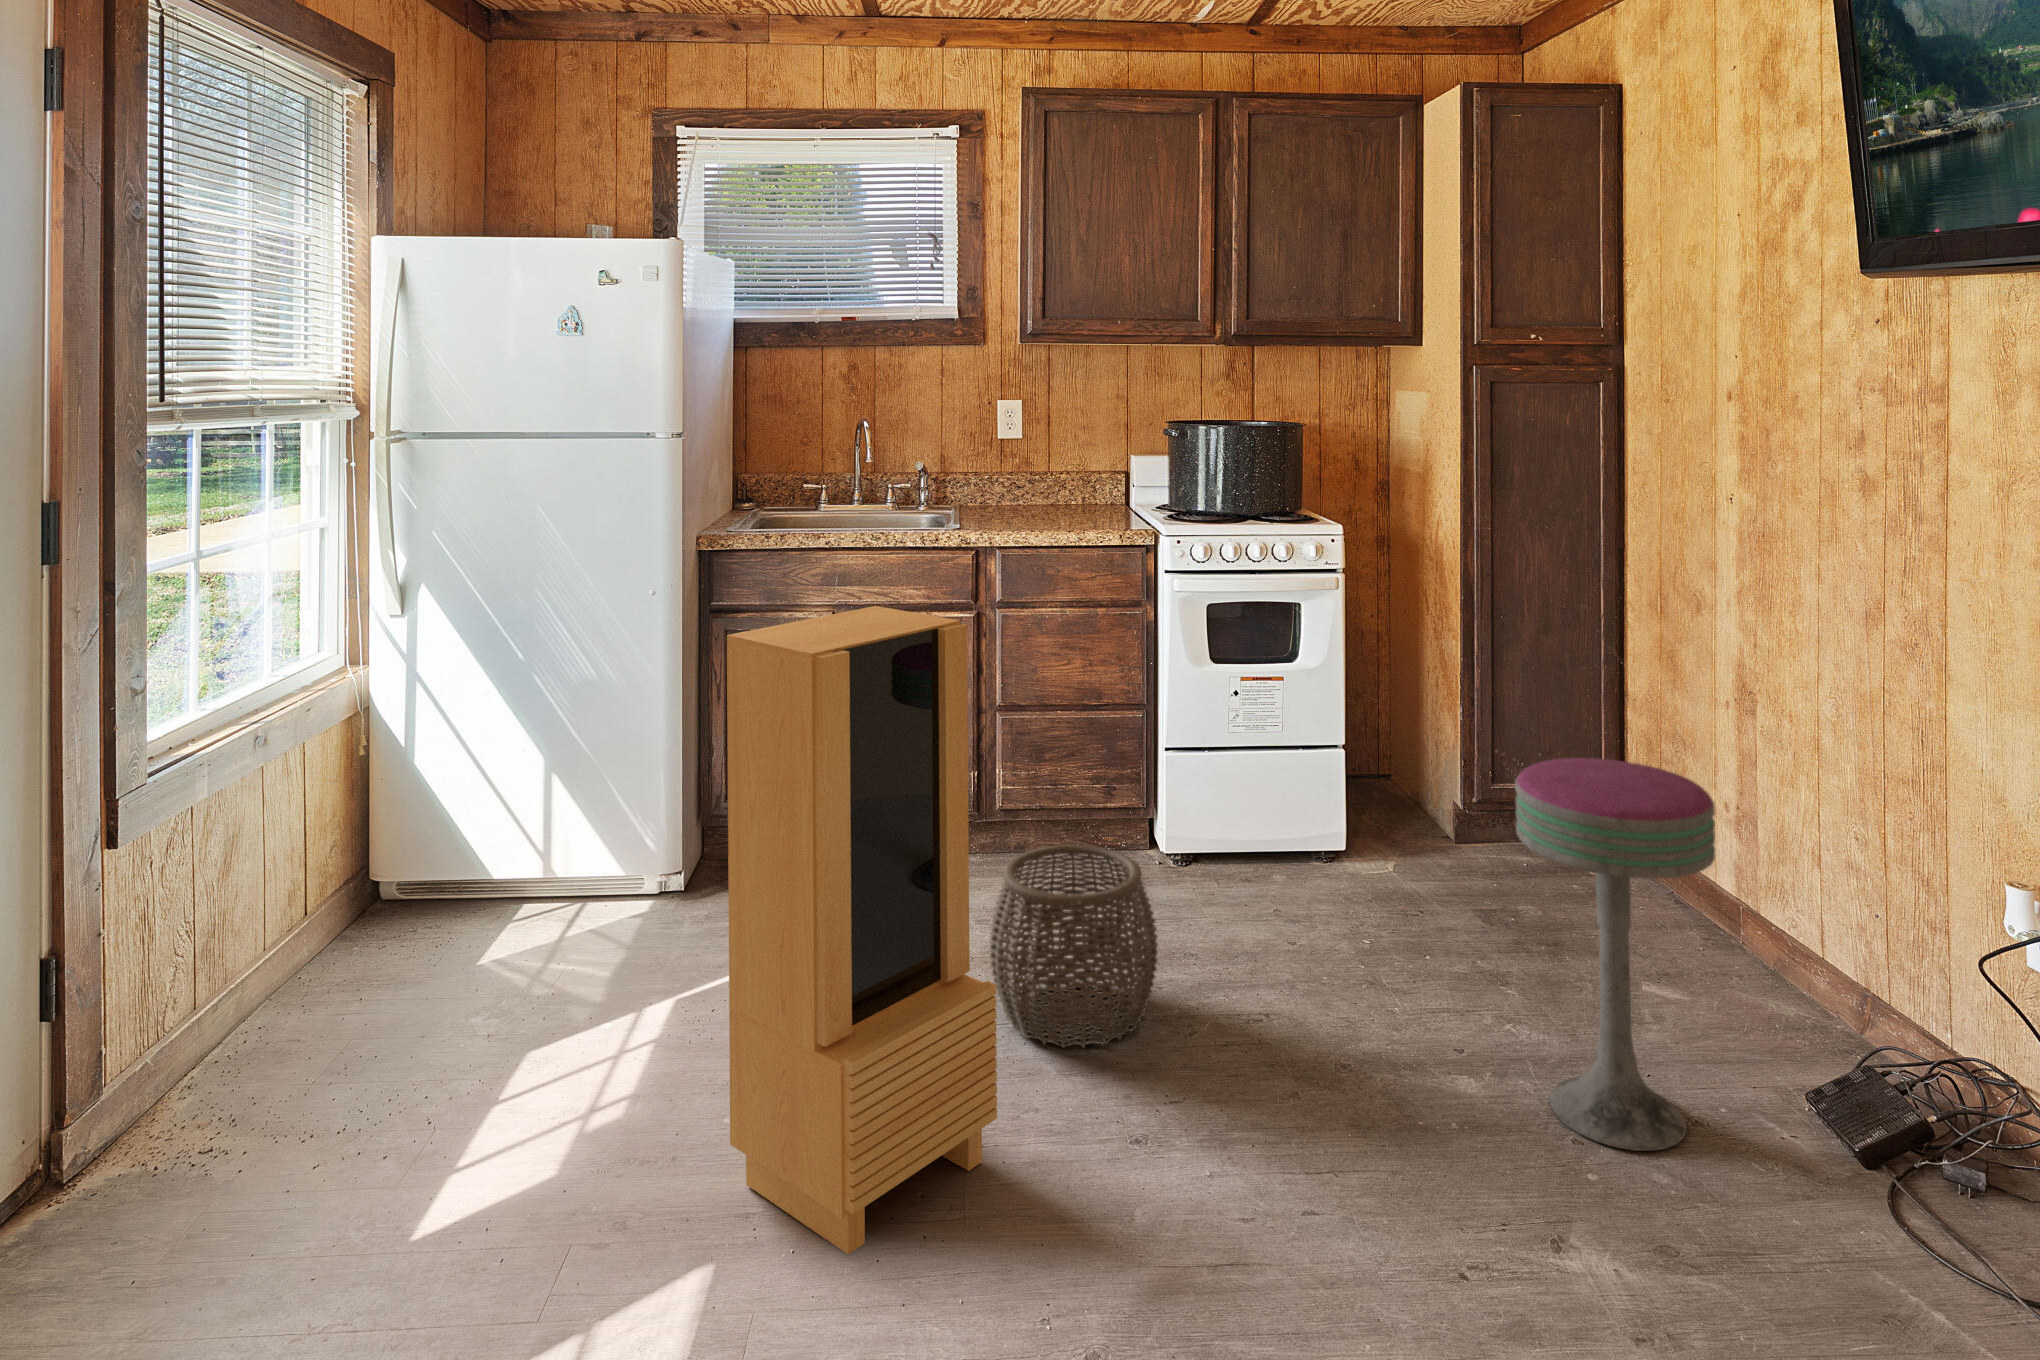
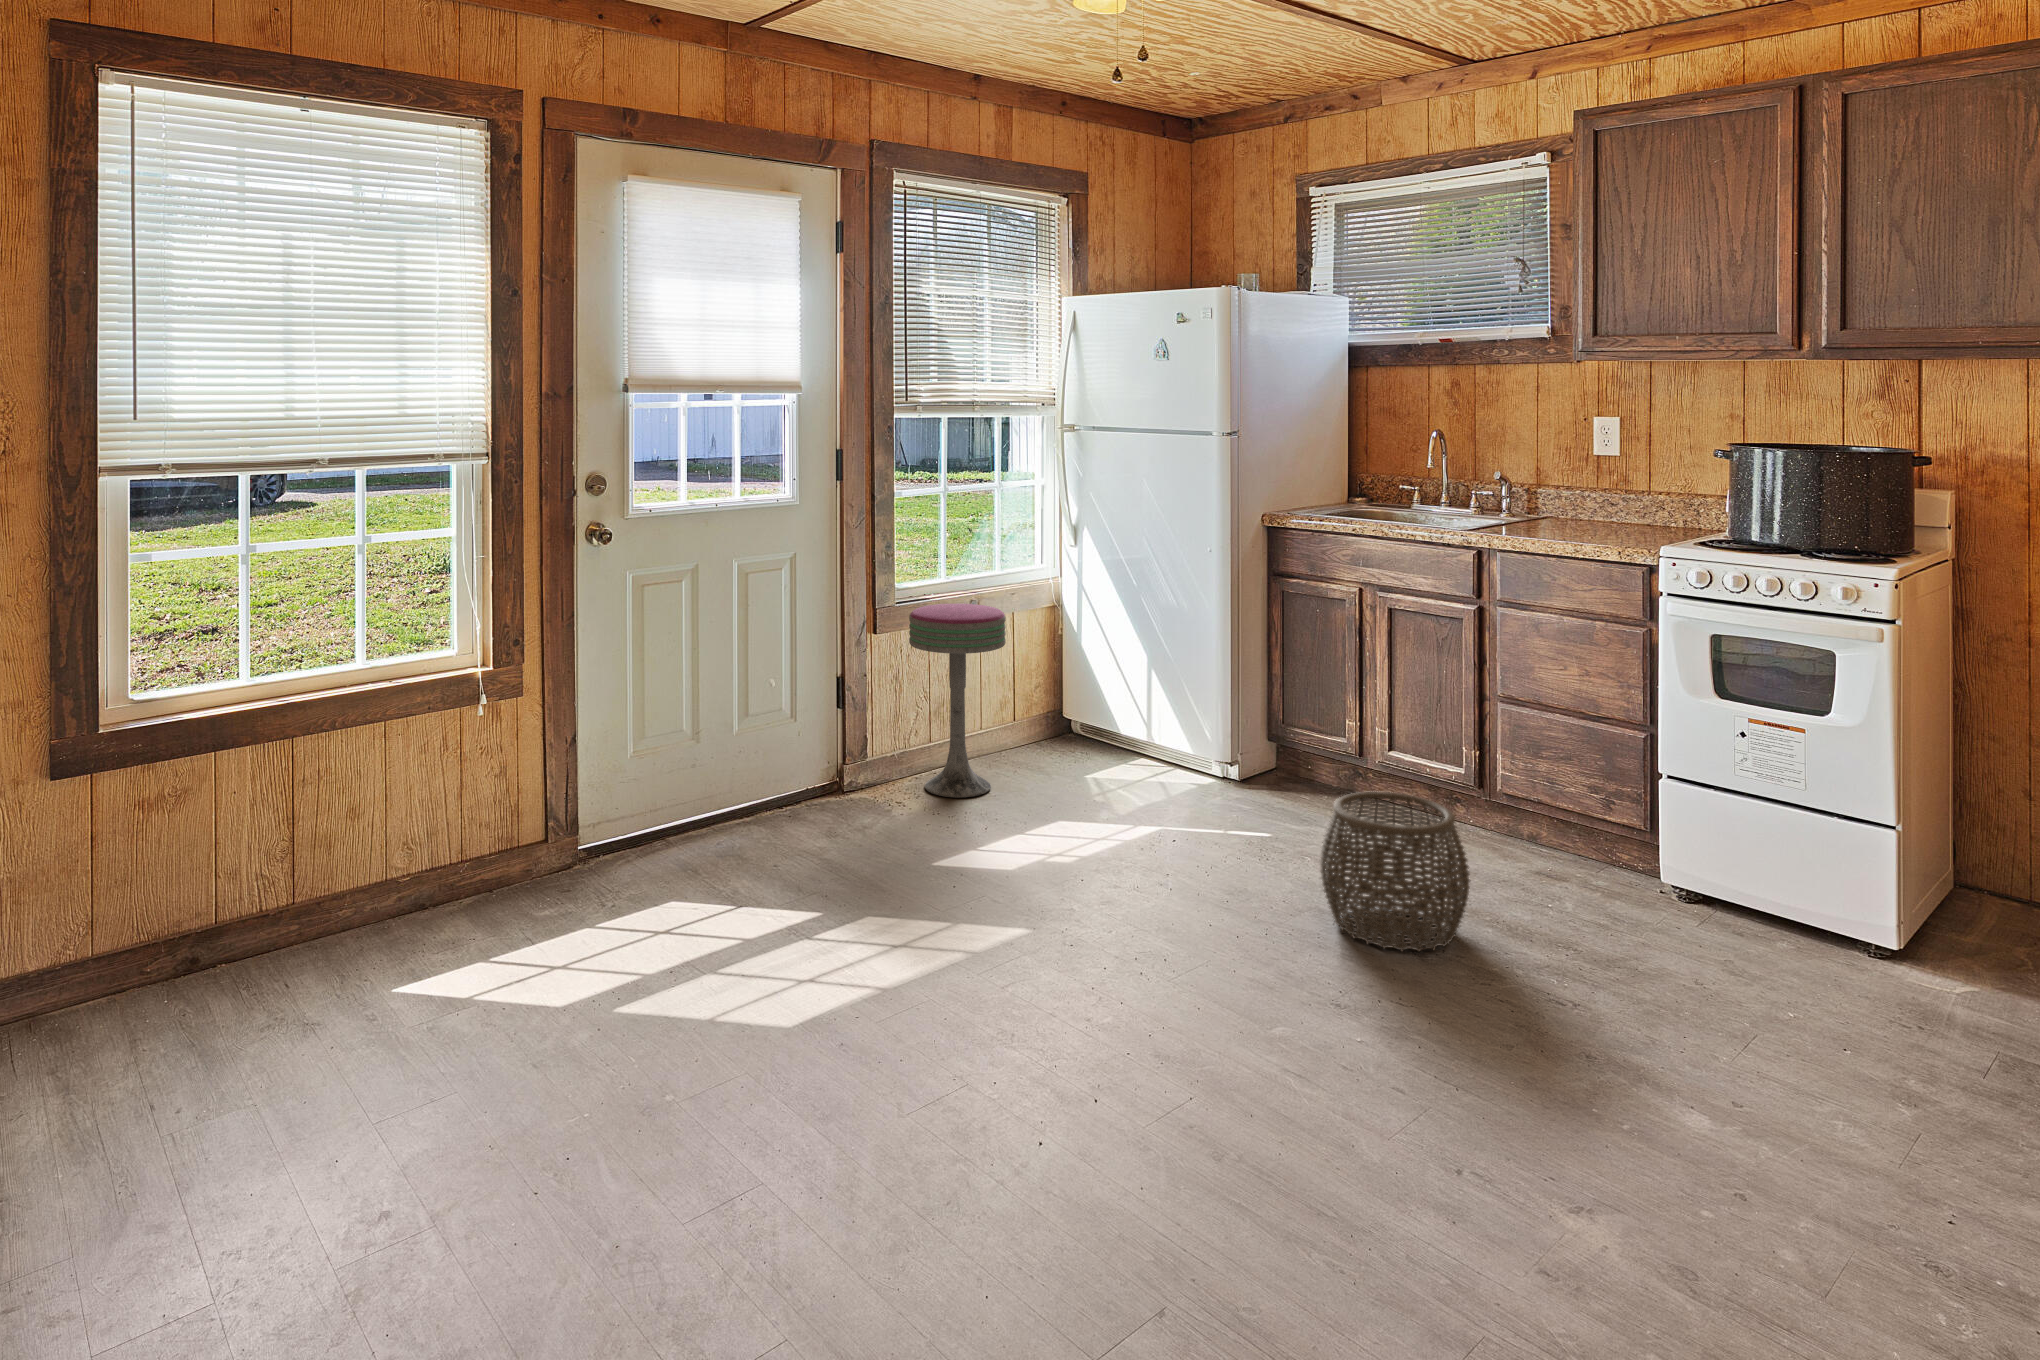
storage cabinet: present [727,606,997,1255] -> none [1074,561,1221,958]
bar stool: present [1515,758,1715,1151] -> present [909,604,1006,798]

